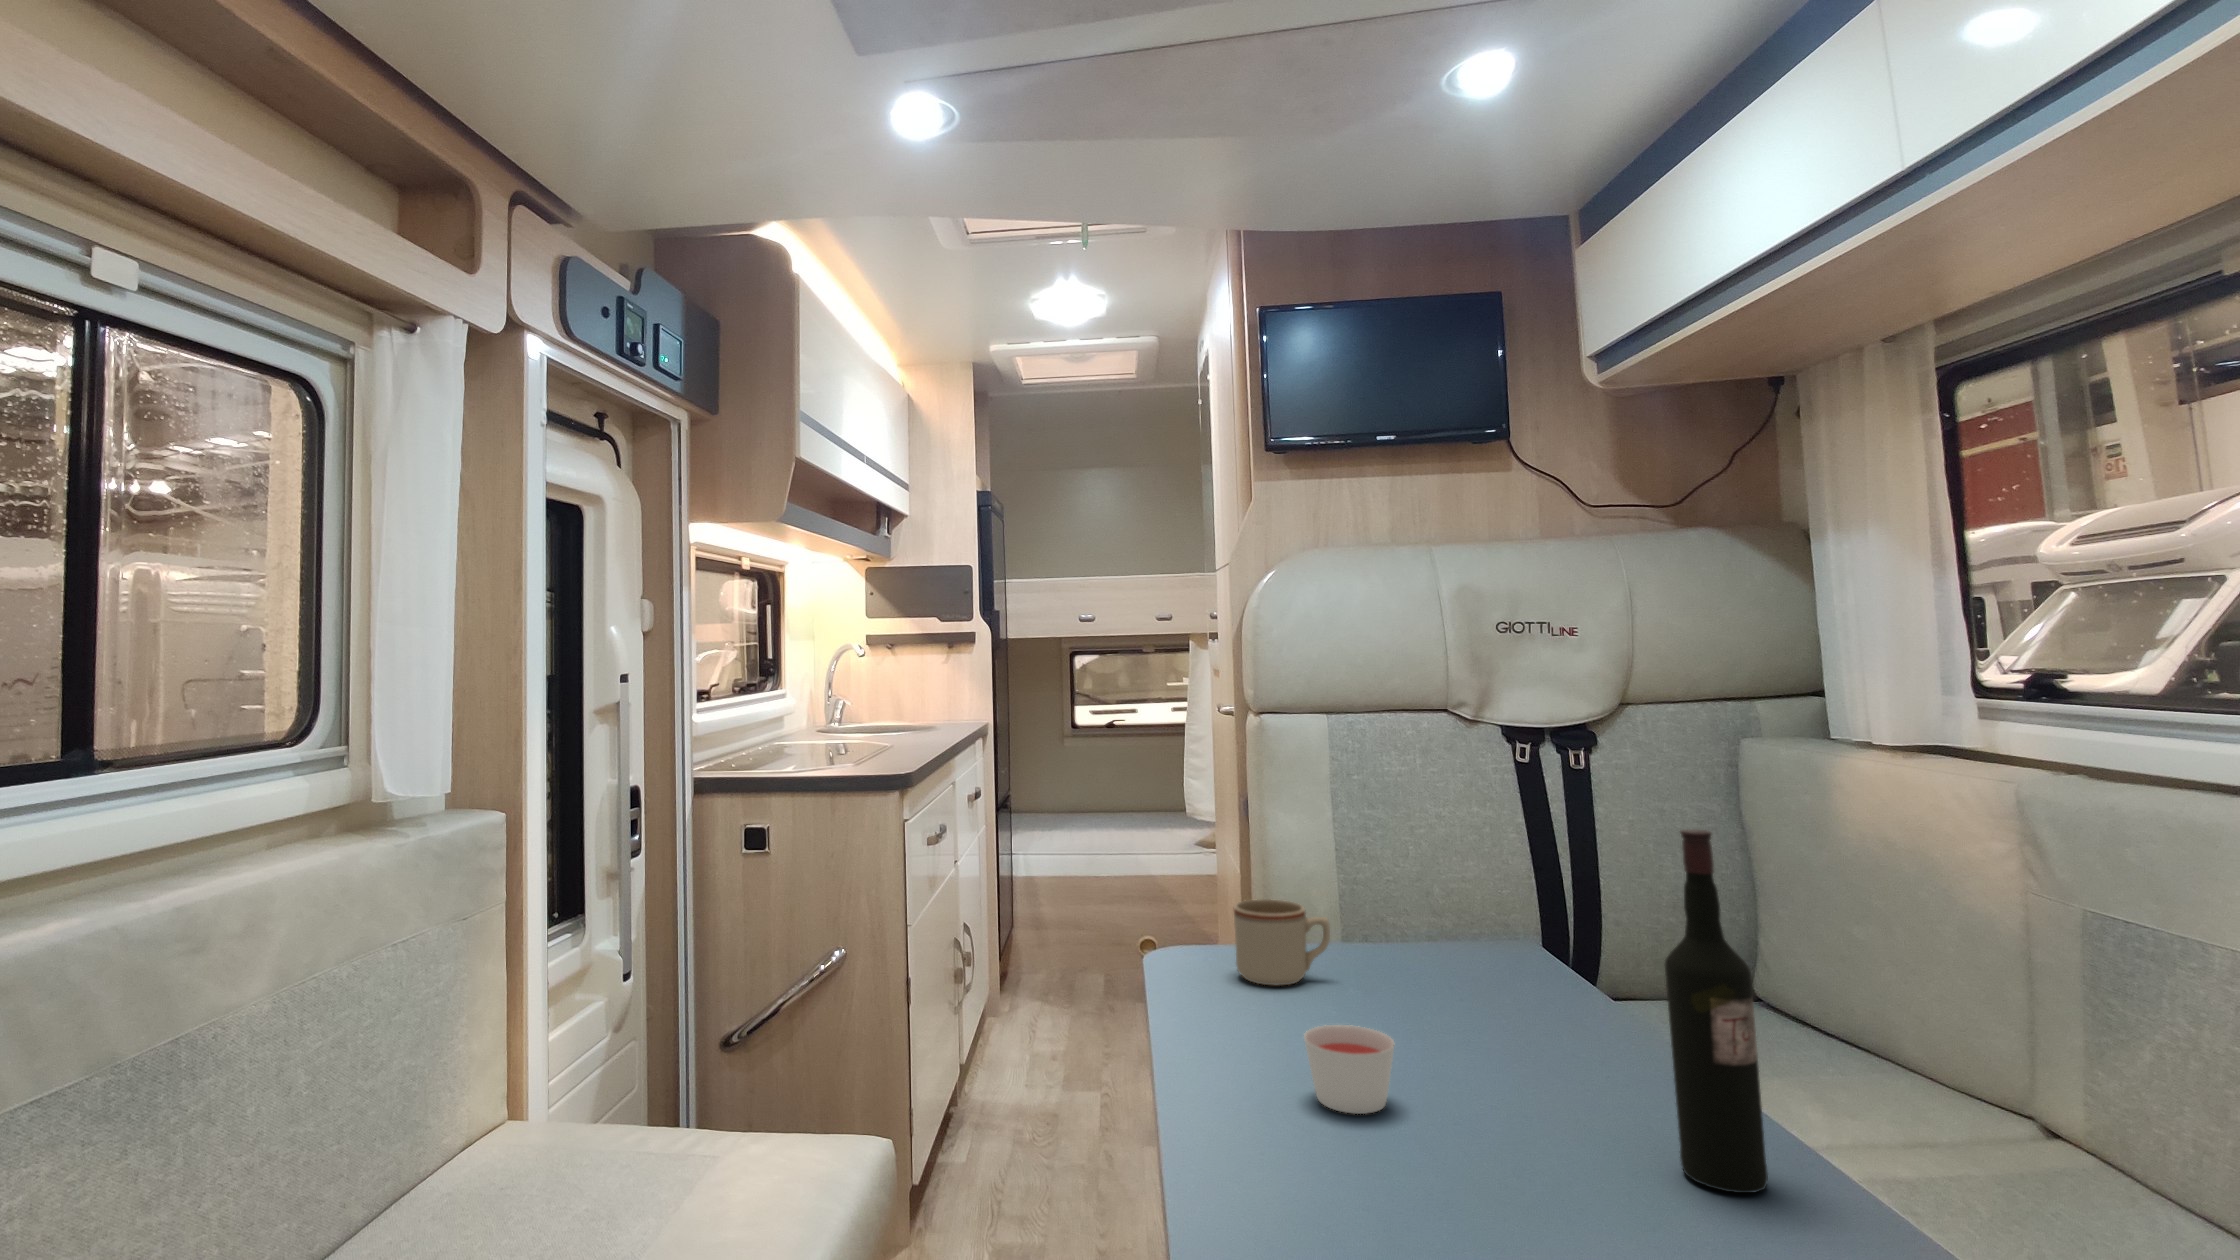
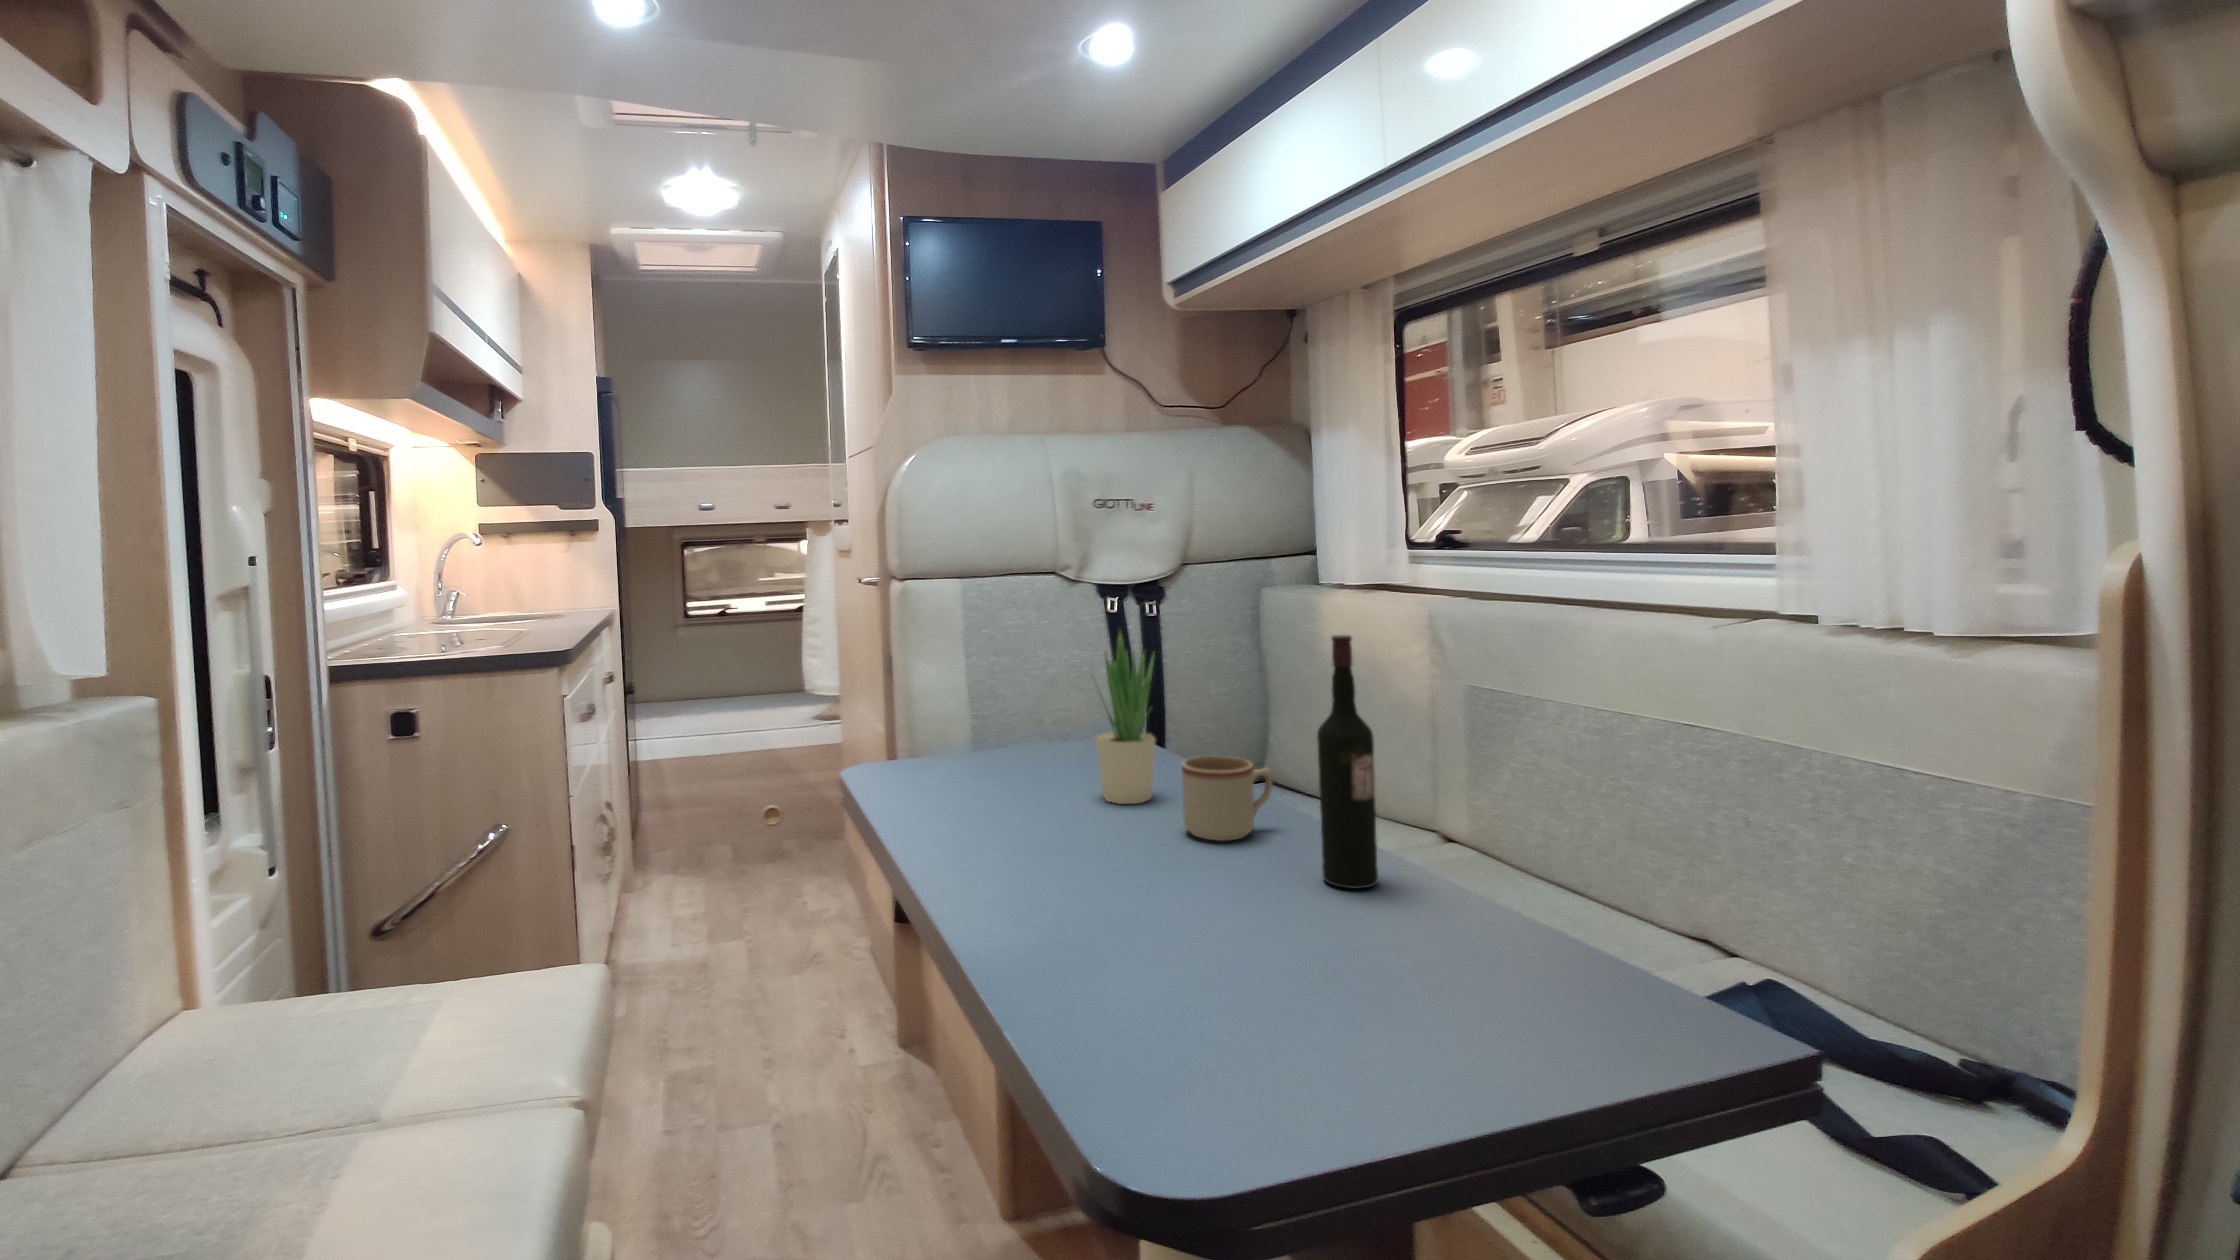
potted plant: none [1412,791,1502,1021] -> present [1094,630,1156,804]
mug: present [1234,899,1330,985] -> present [1182,756,1272,841]
candle: present [1304,1025,1394,1114] -> none [1047,814,1117,881]

